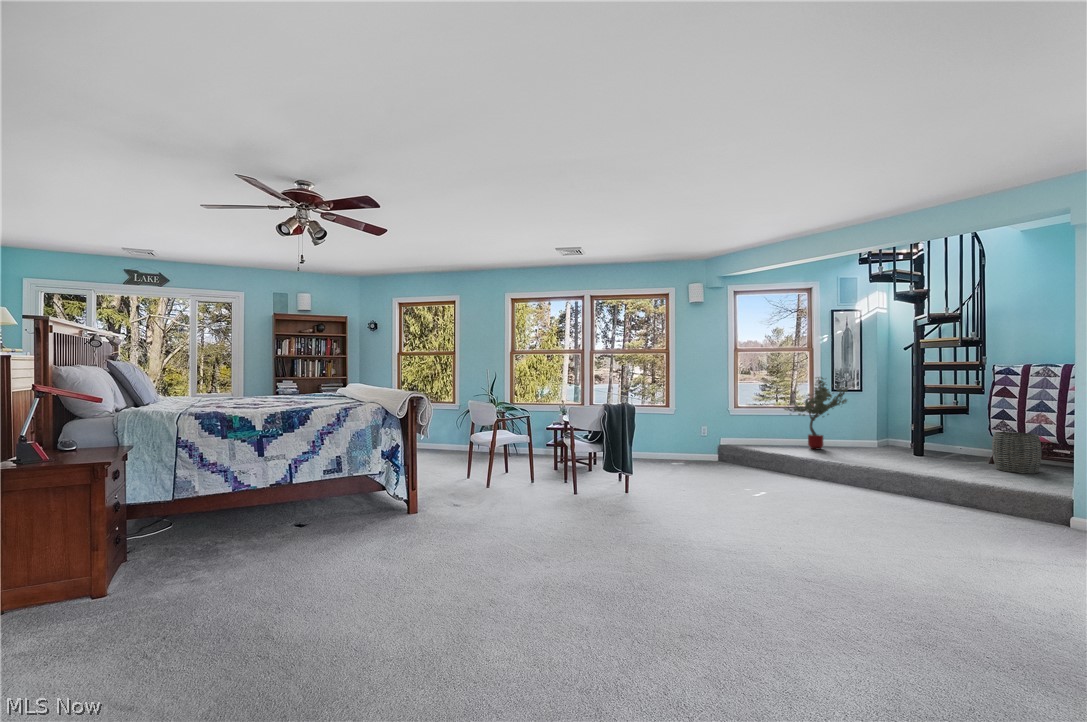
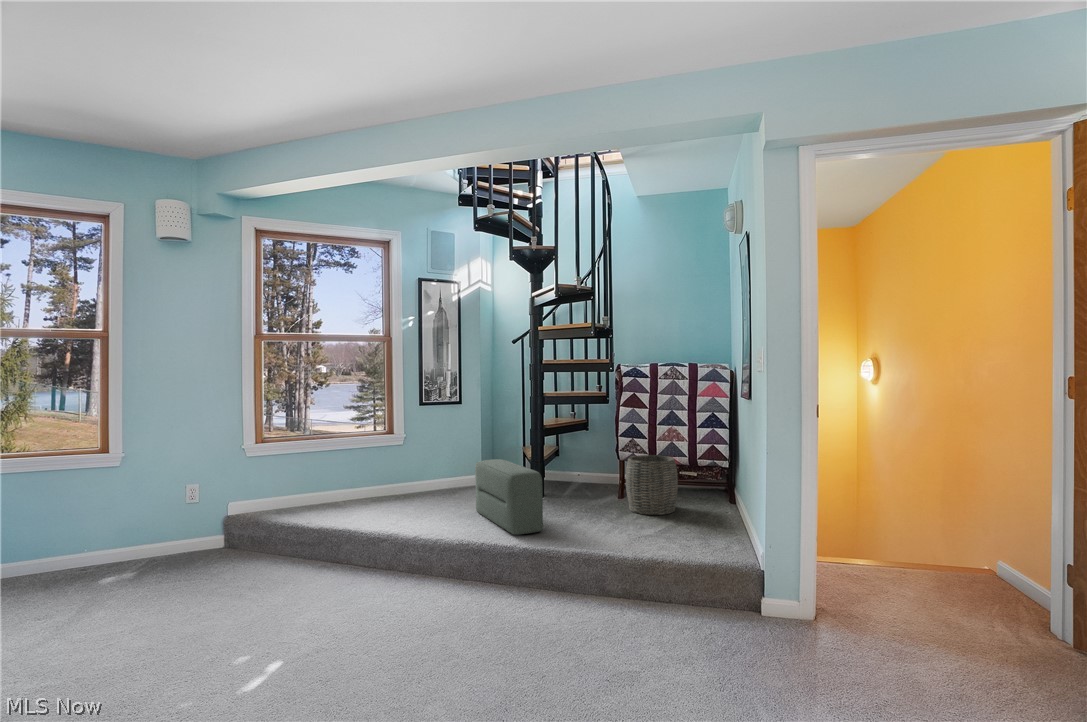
potted tree: present [784,377,848,449] -> none [344,384,445,508]
pouf: none [869,425,915,468] -> present [475,459,543,535]

